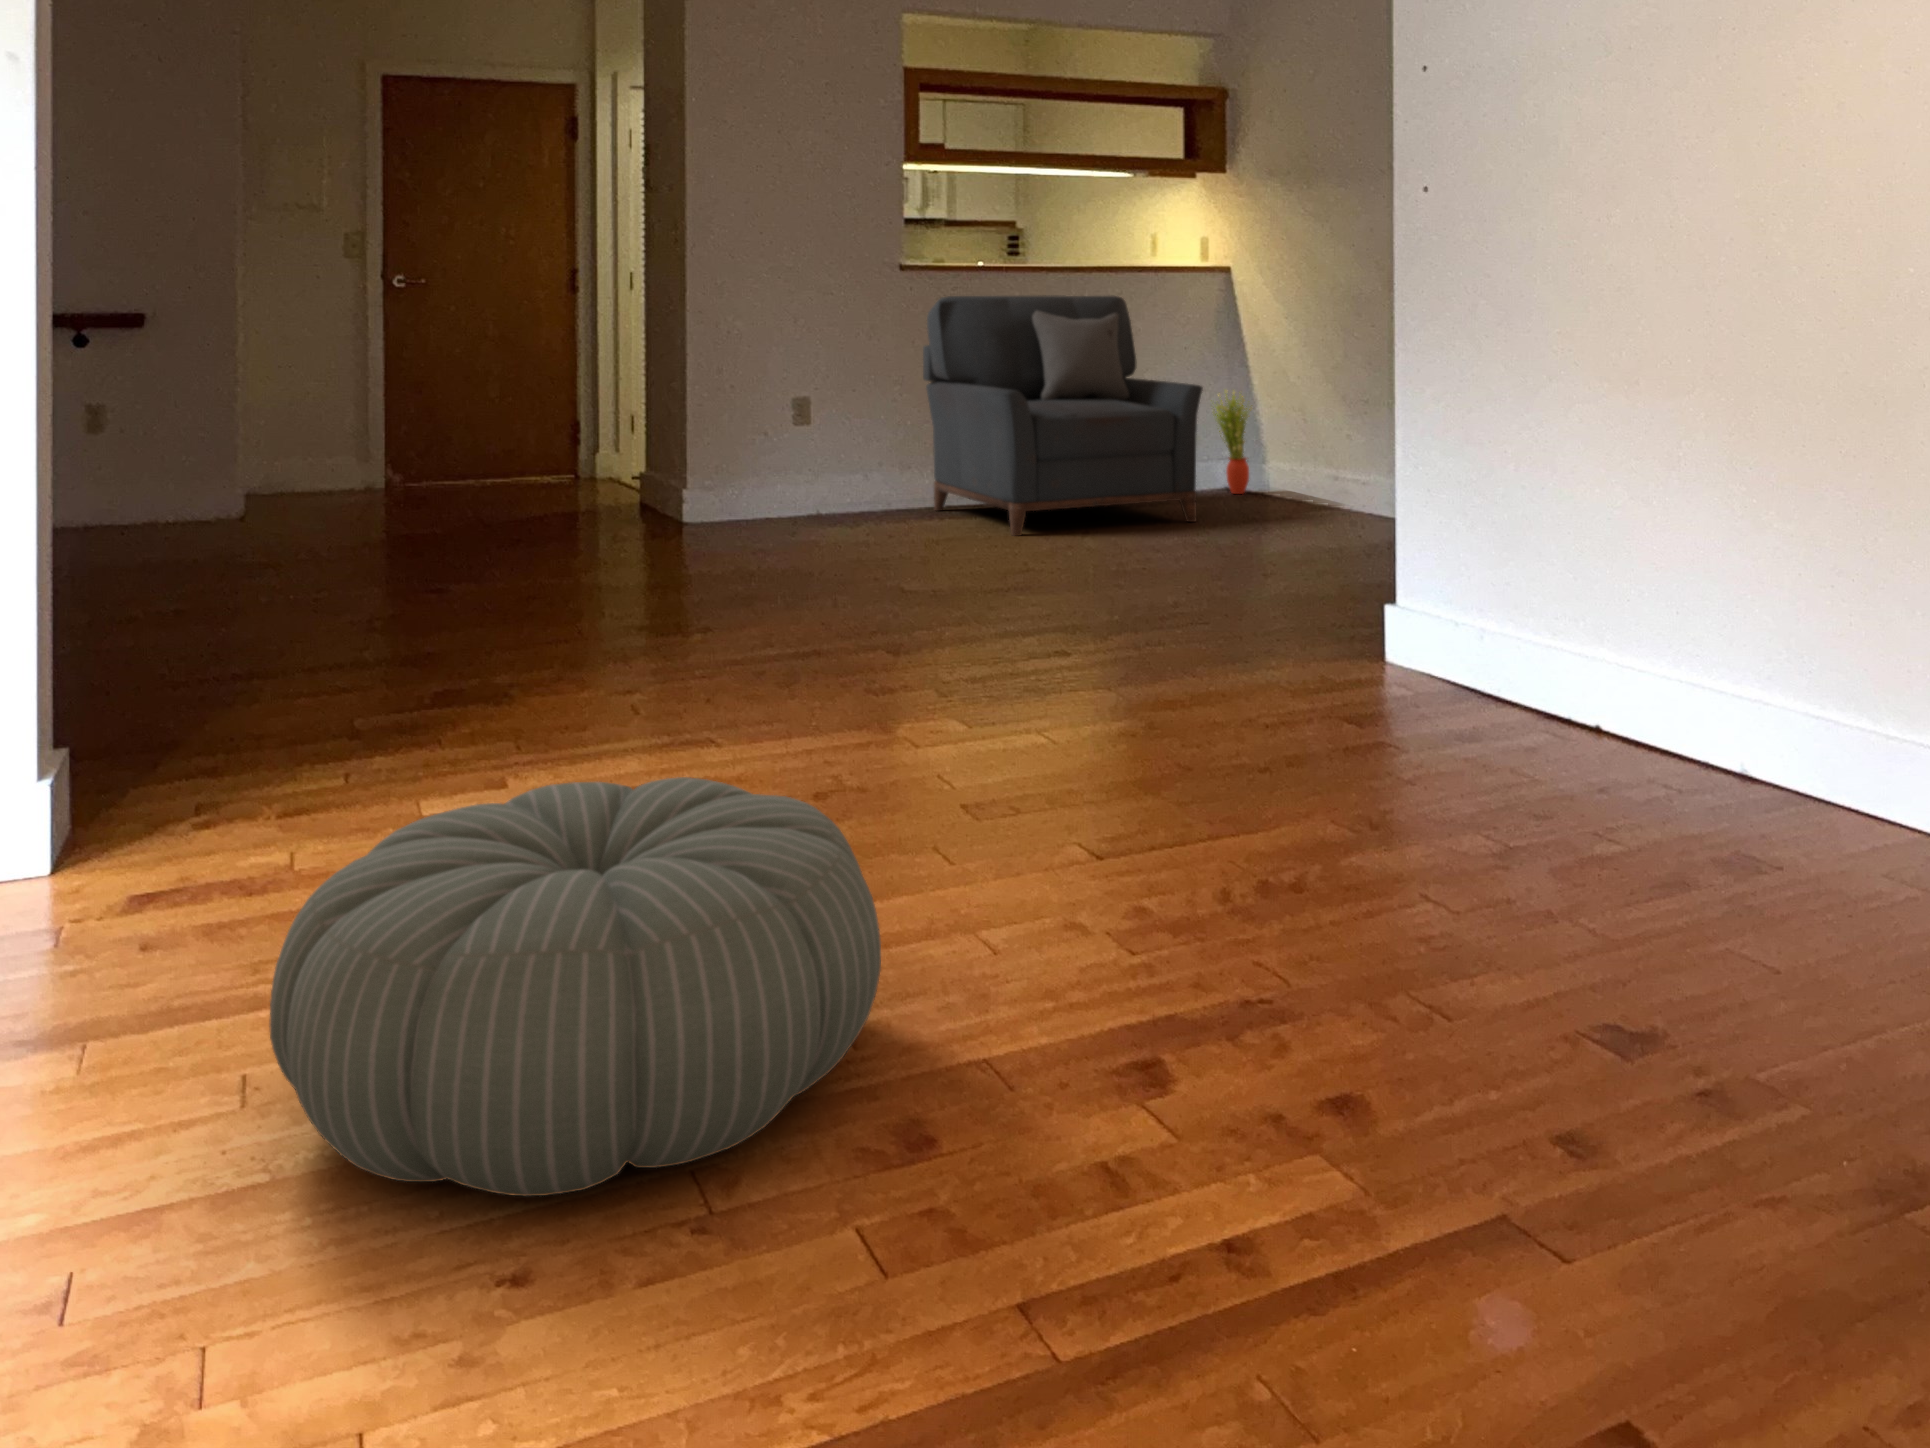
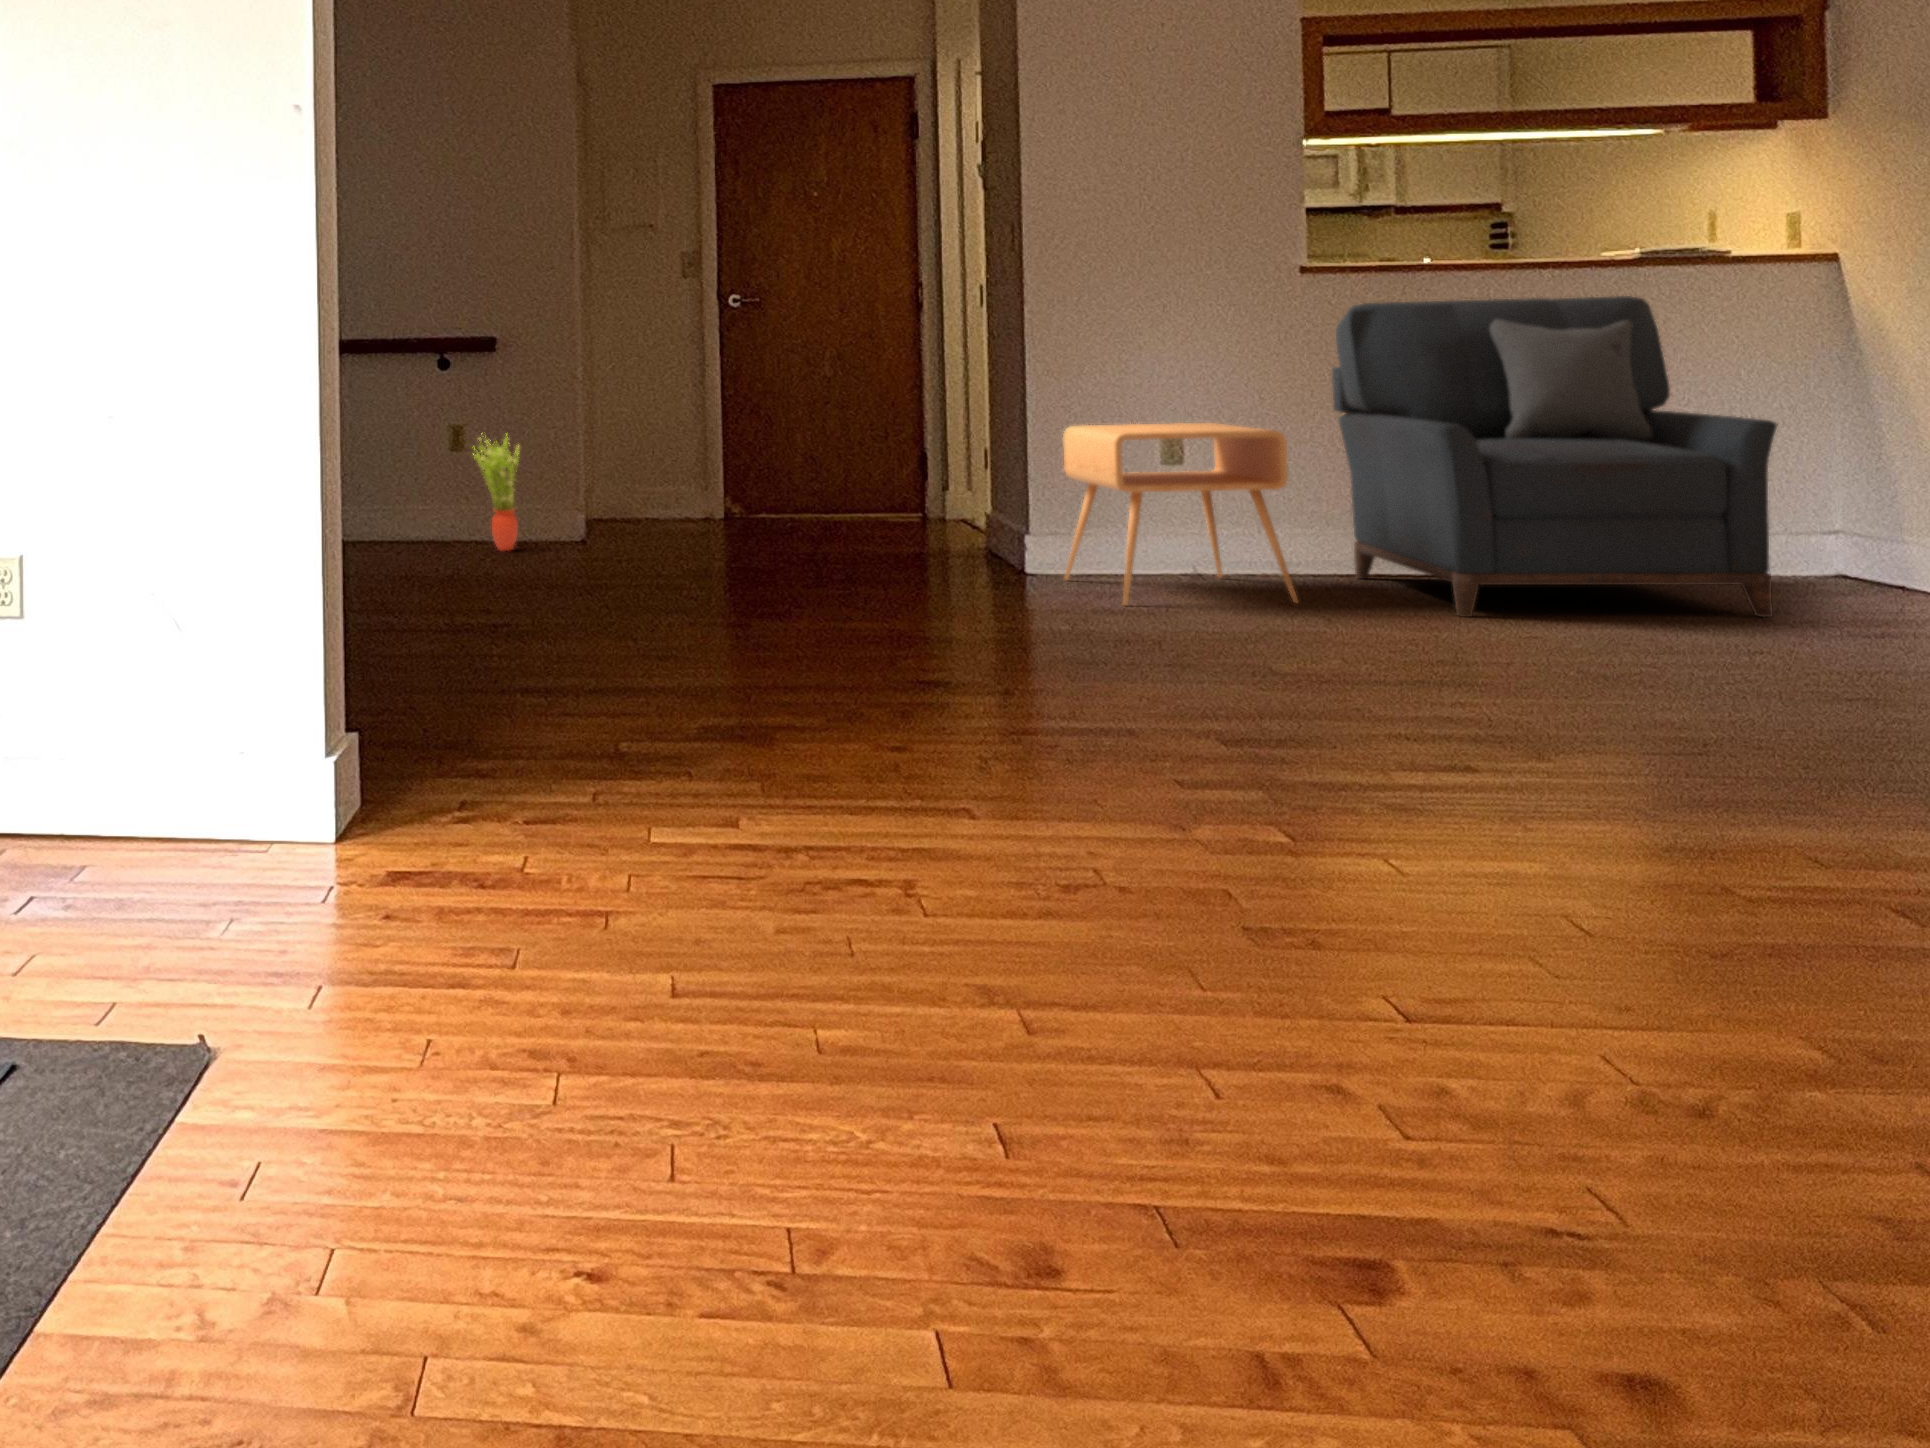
potted plant: present [1213,390,1252,494] -> present [473,433,519,551]
side table: none [717,391,903,546] -> present [1063,423,1298,606]
pouf: present [269,777,881,1196] -> none [426,810,1028,1217]

